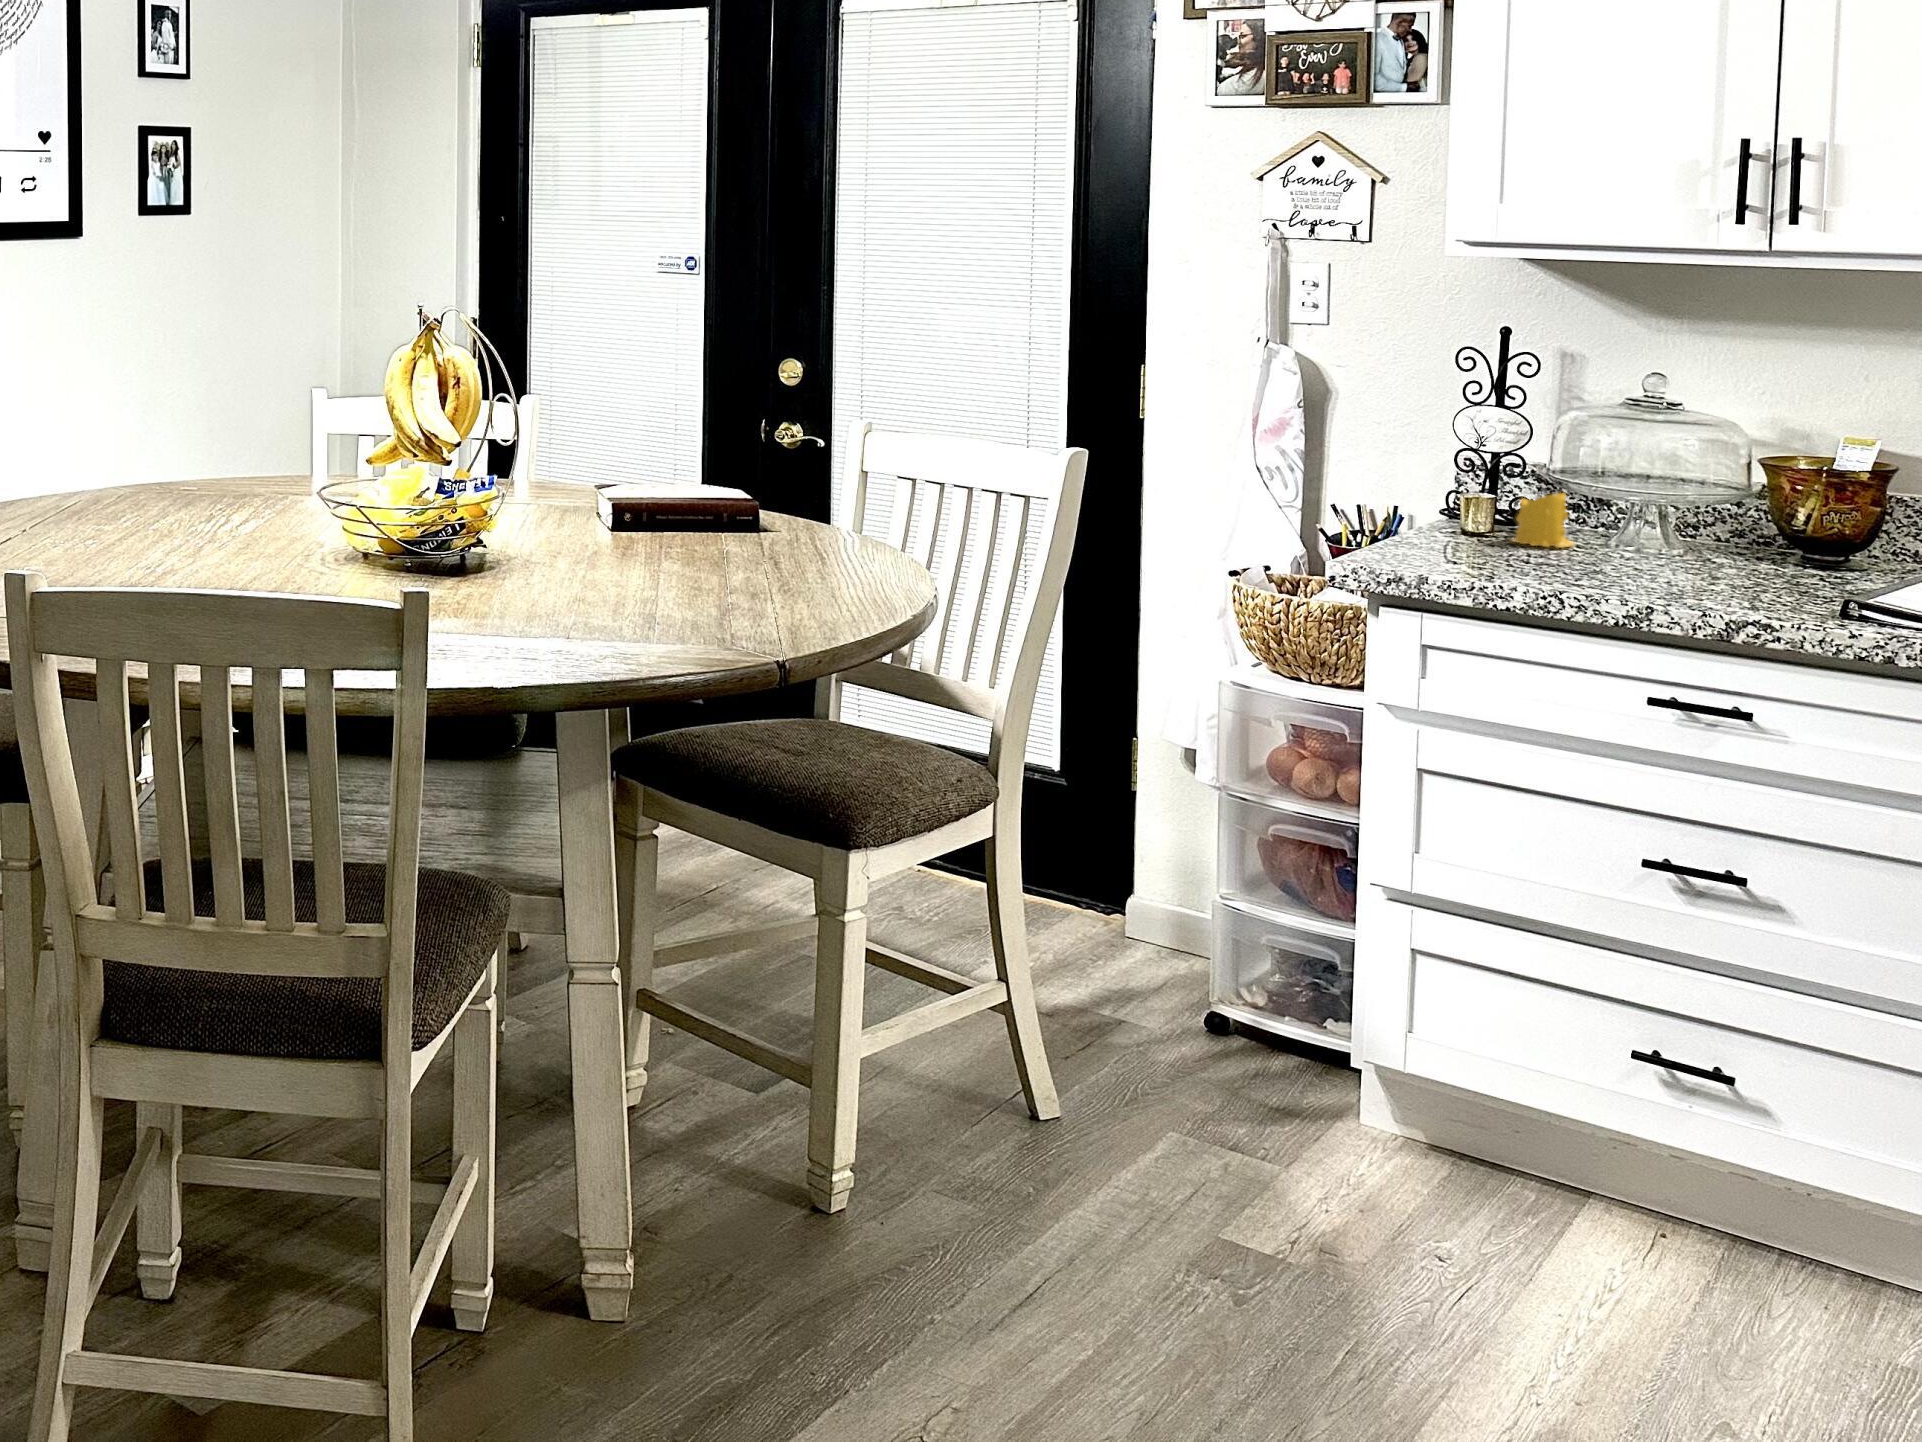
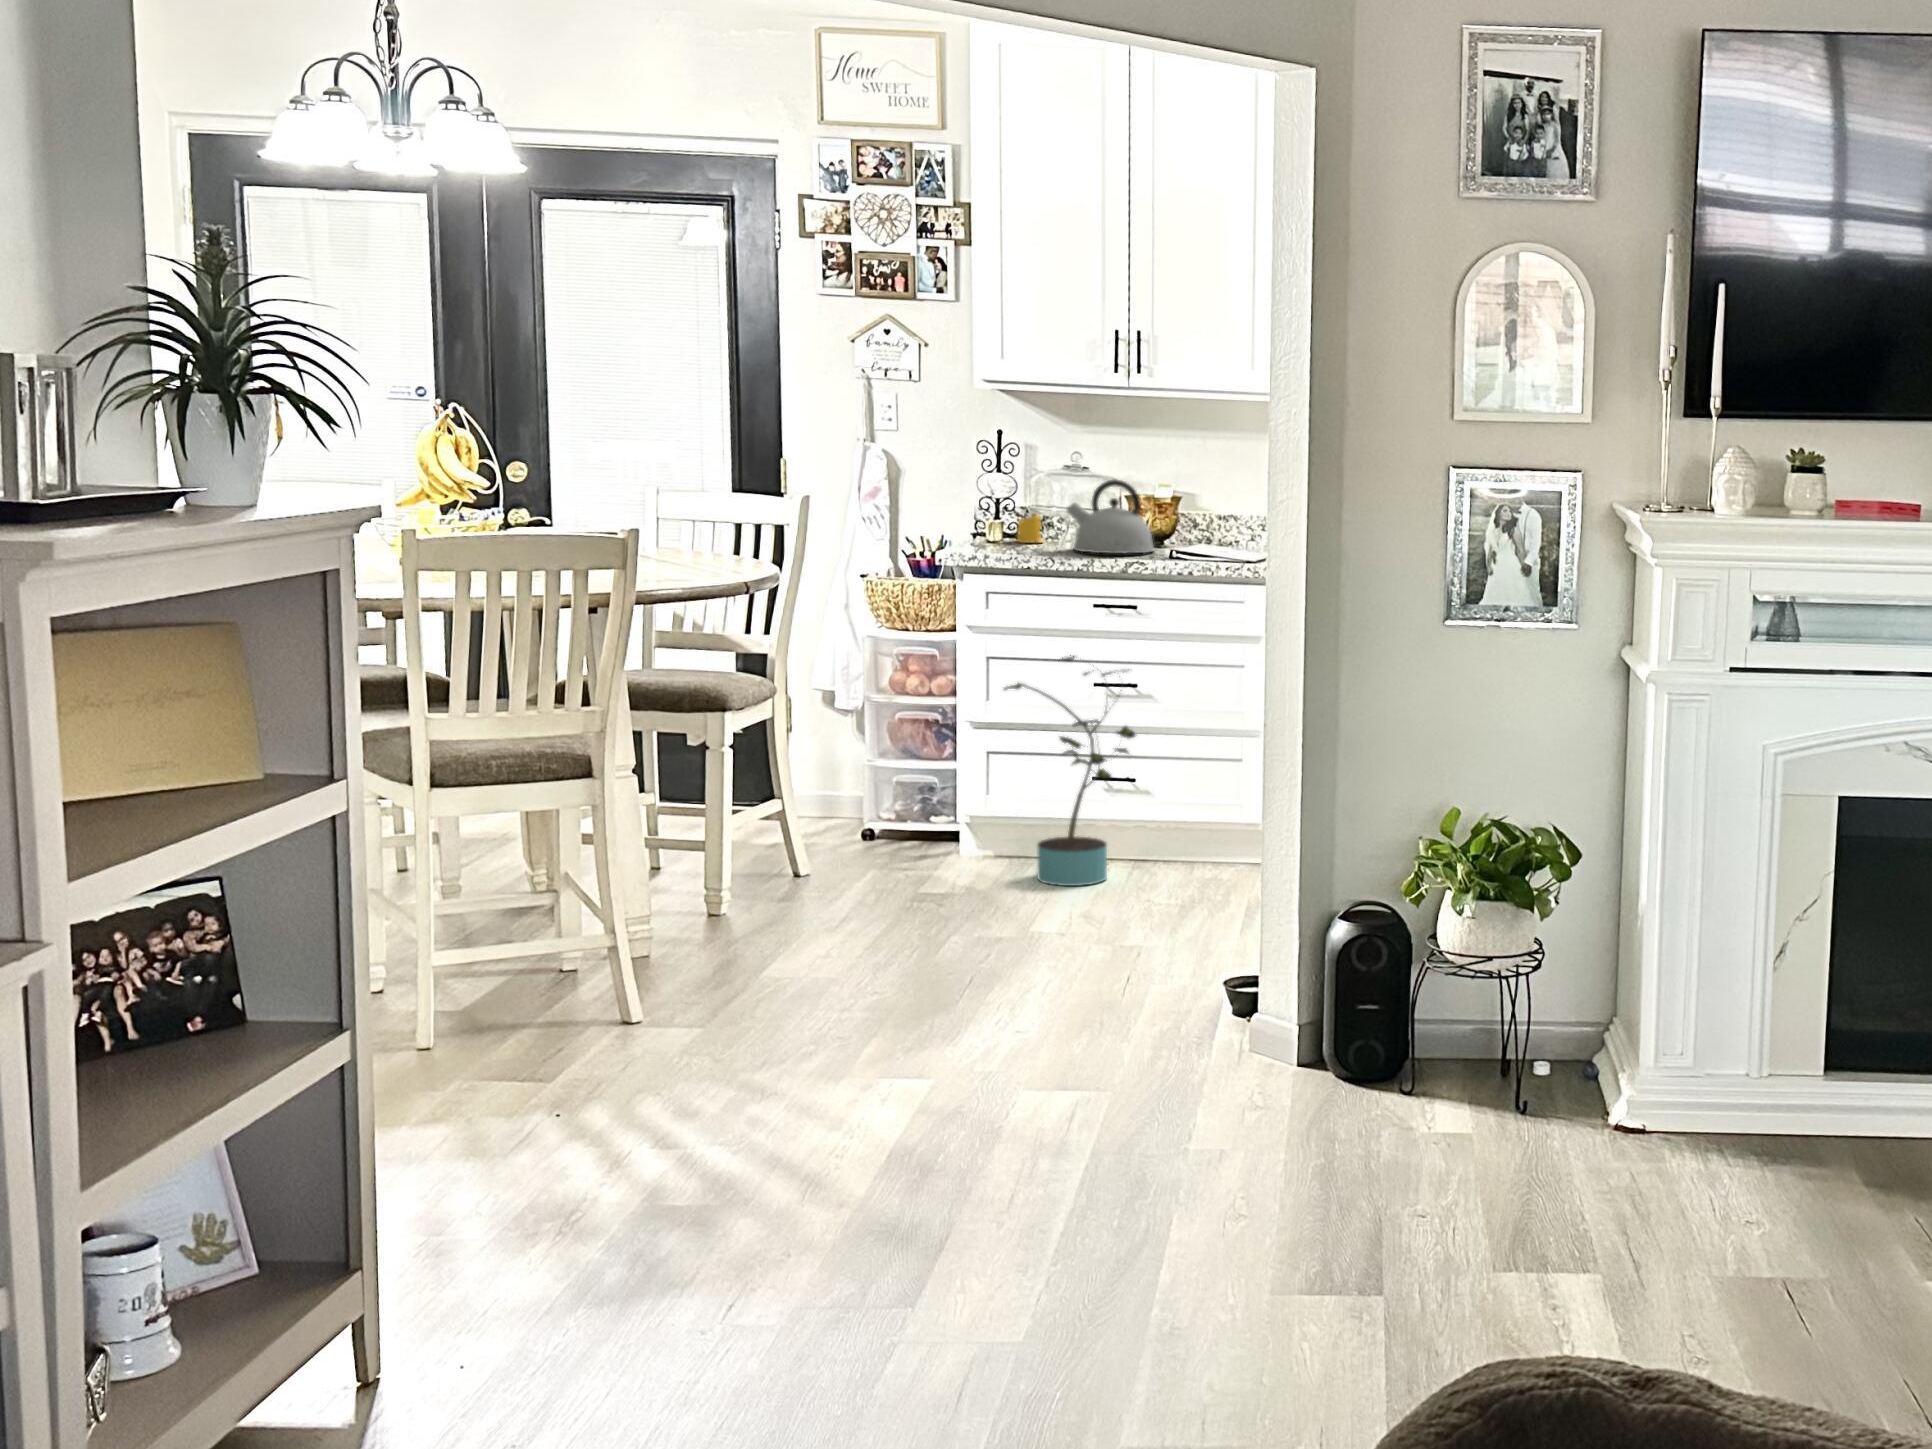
kettle: none [1611,440,1814,597] -> present [1067,480,1154,553]
potted plant: none [1423,796,1731,1302] -> present [1004,655,1135,886]

